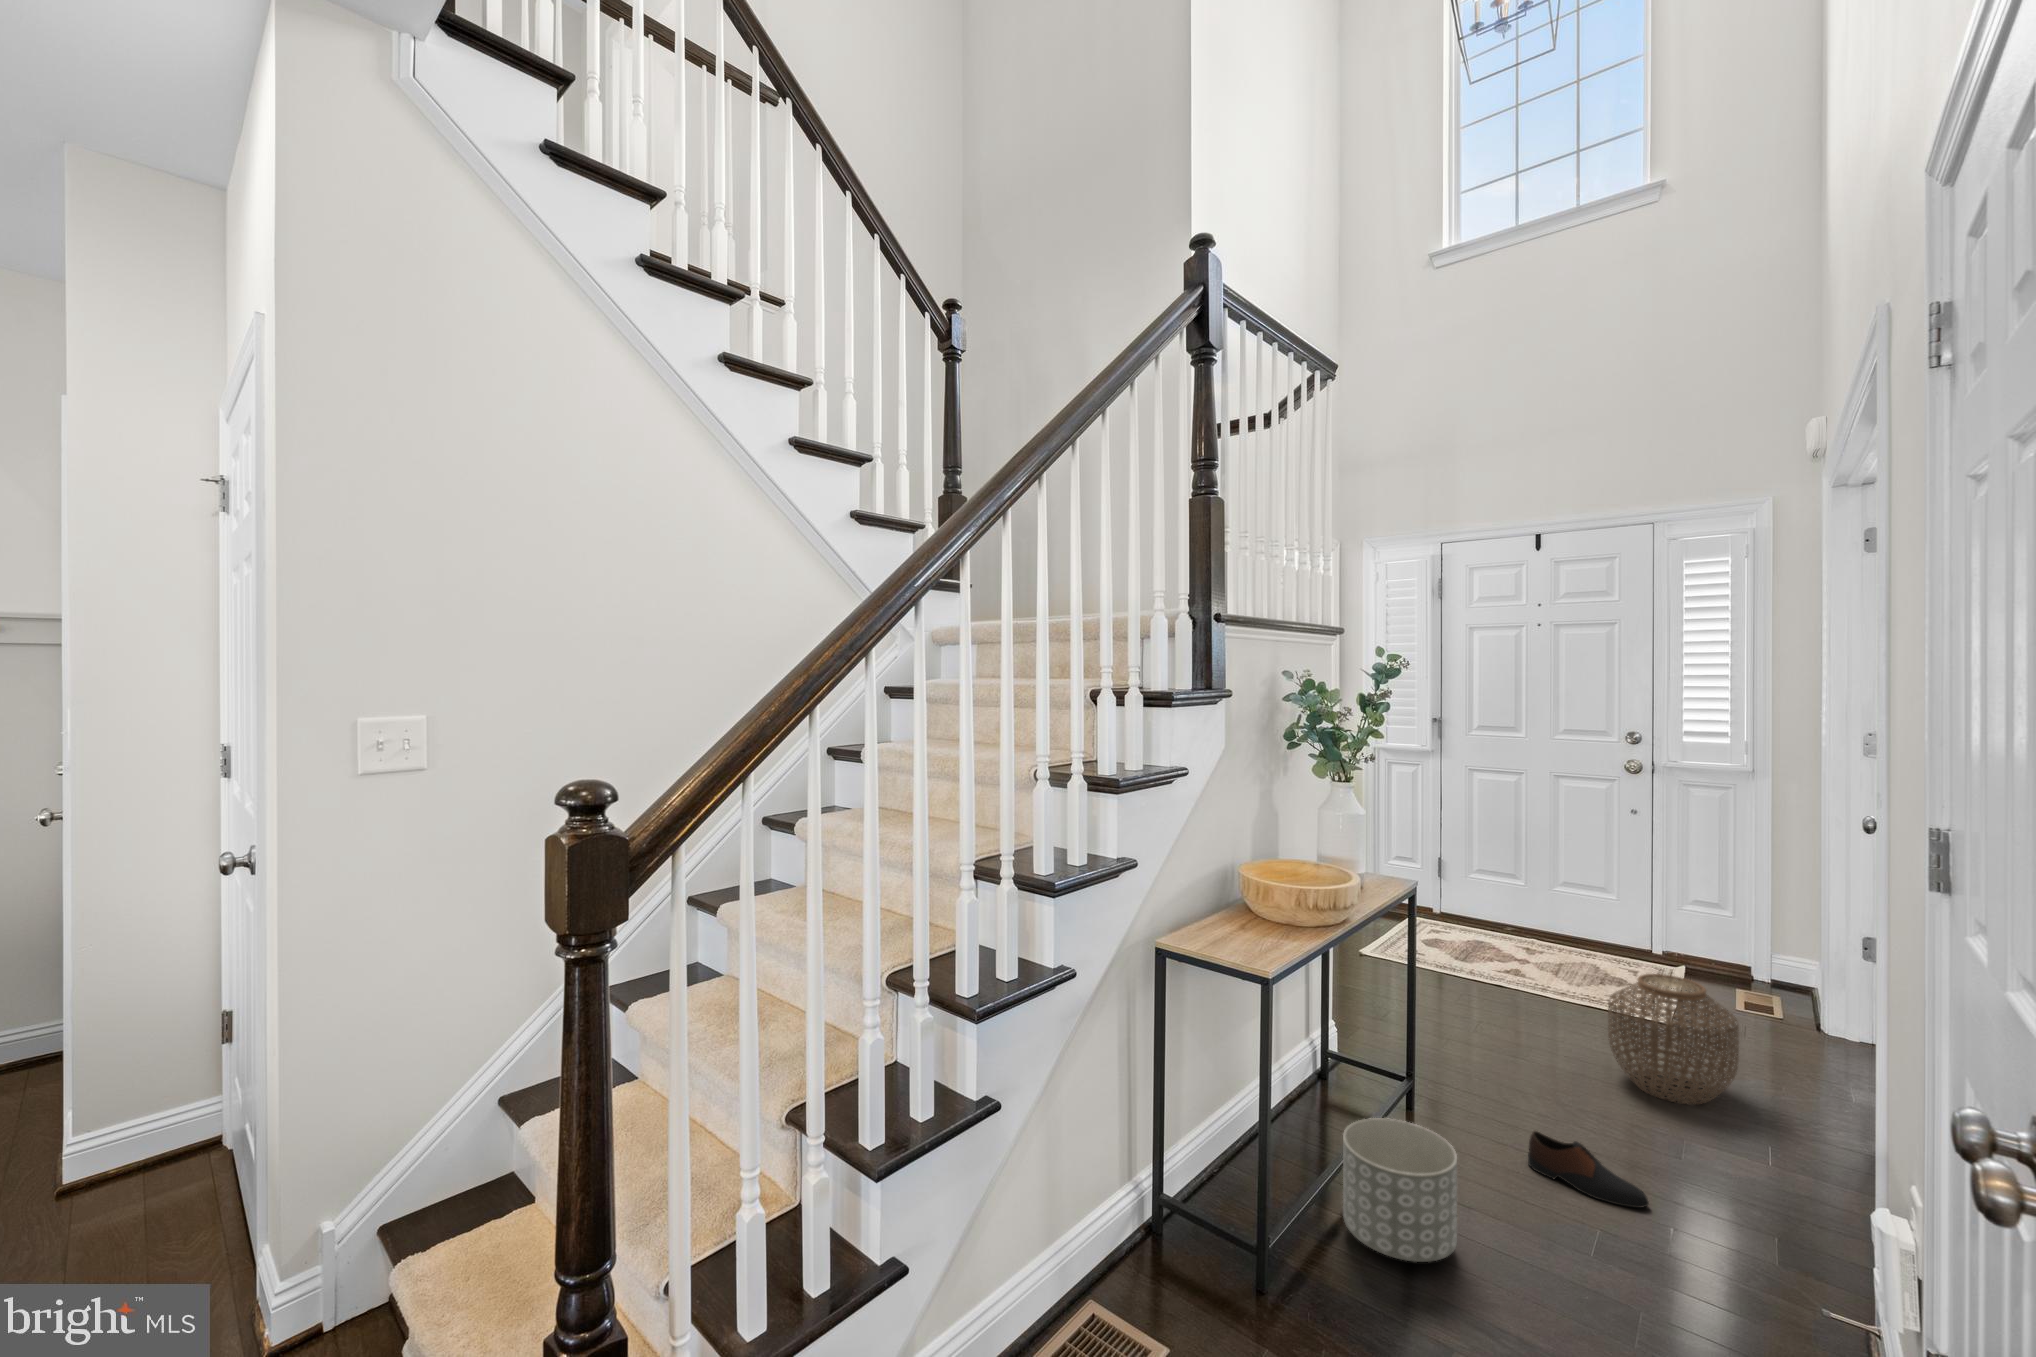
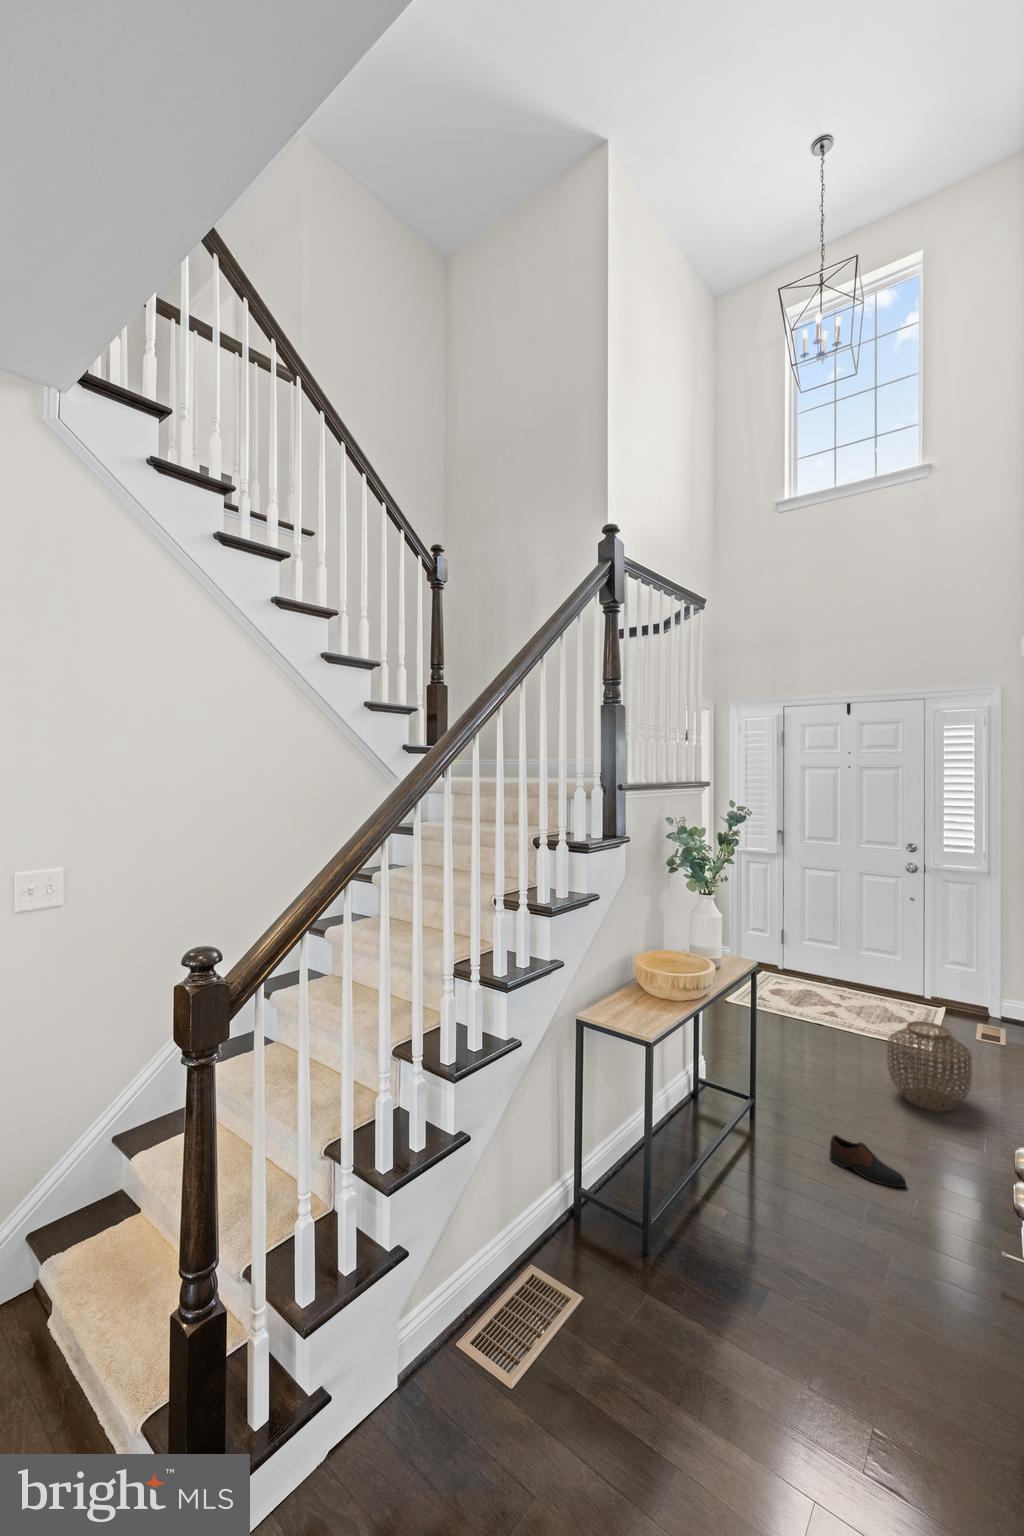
planter: present [1343,1118,1457,1262] -> none [704,1131,778,1231]

